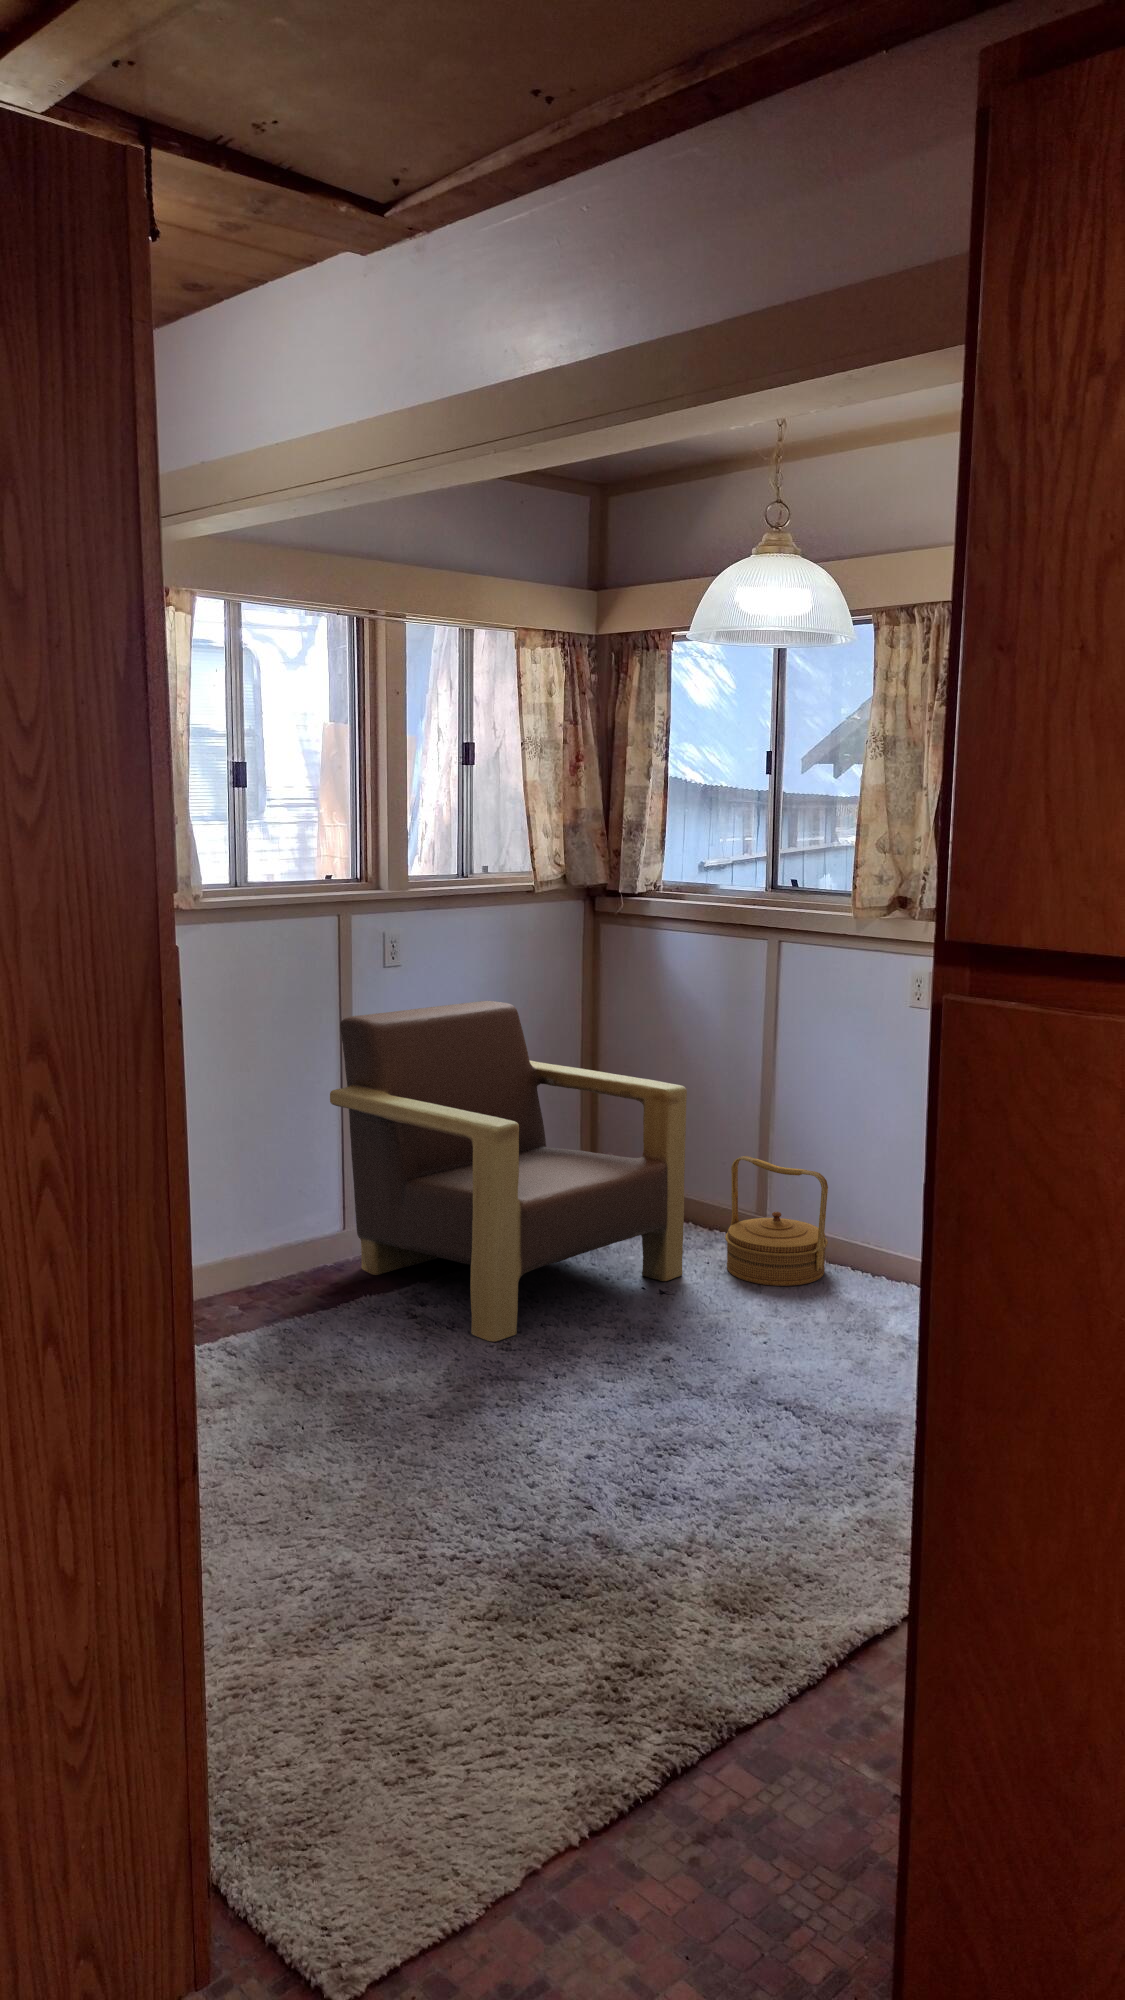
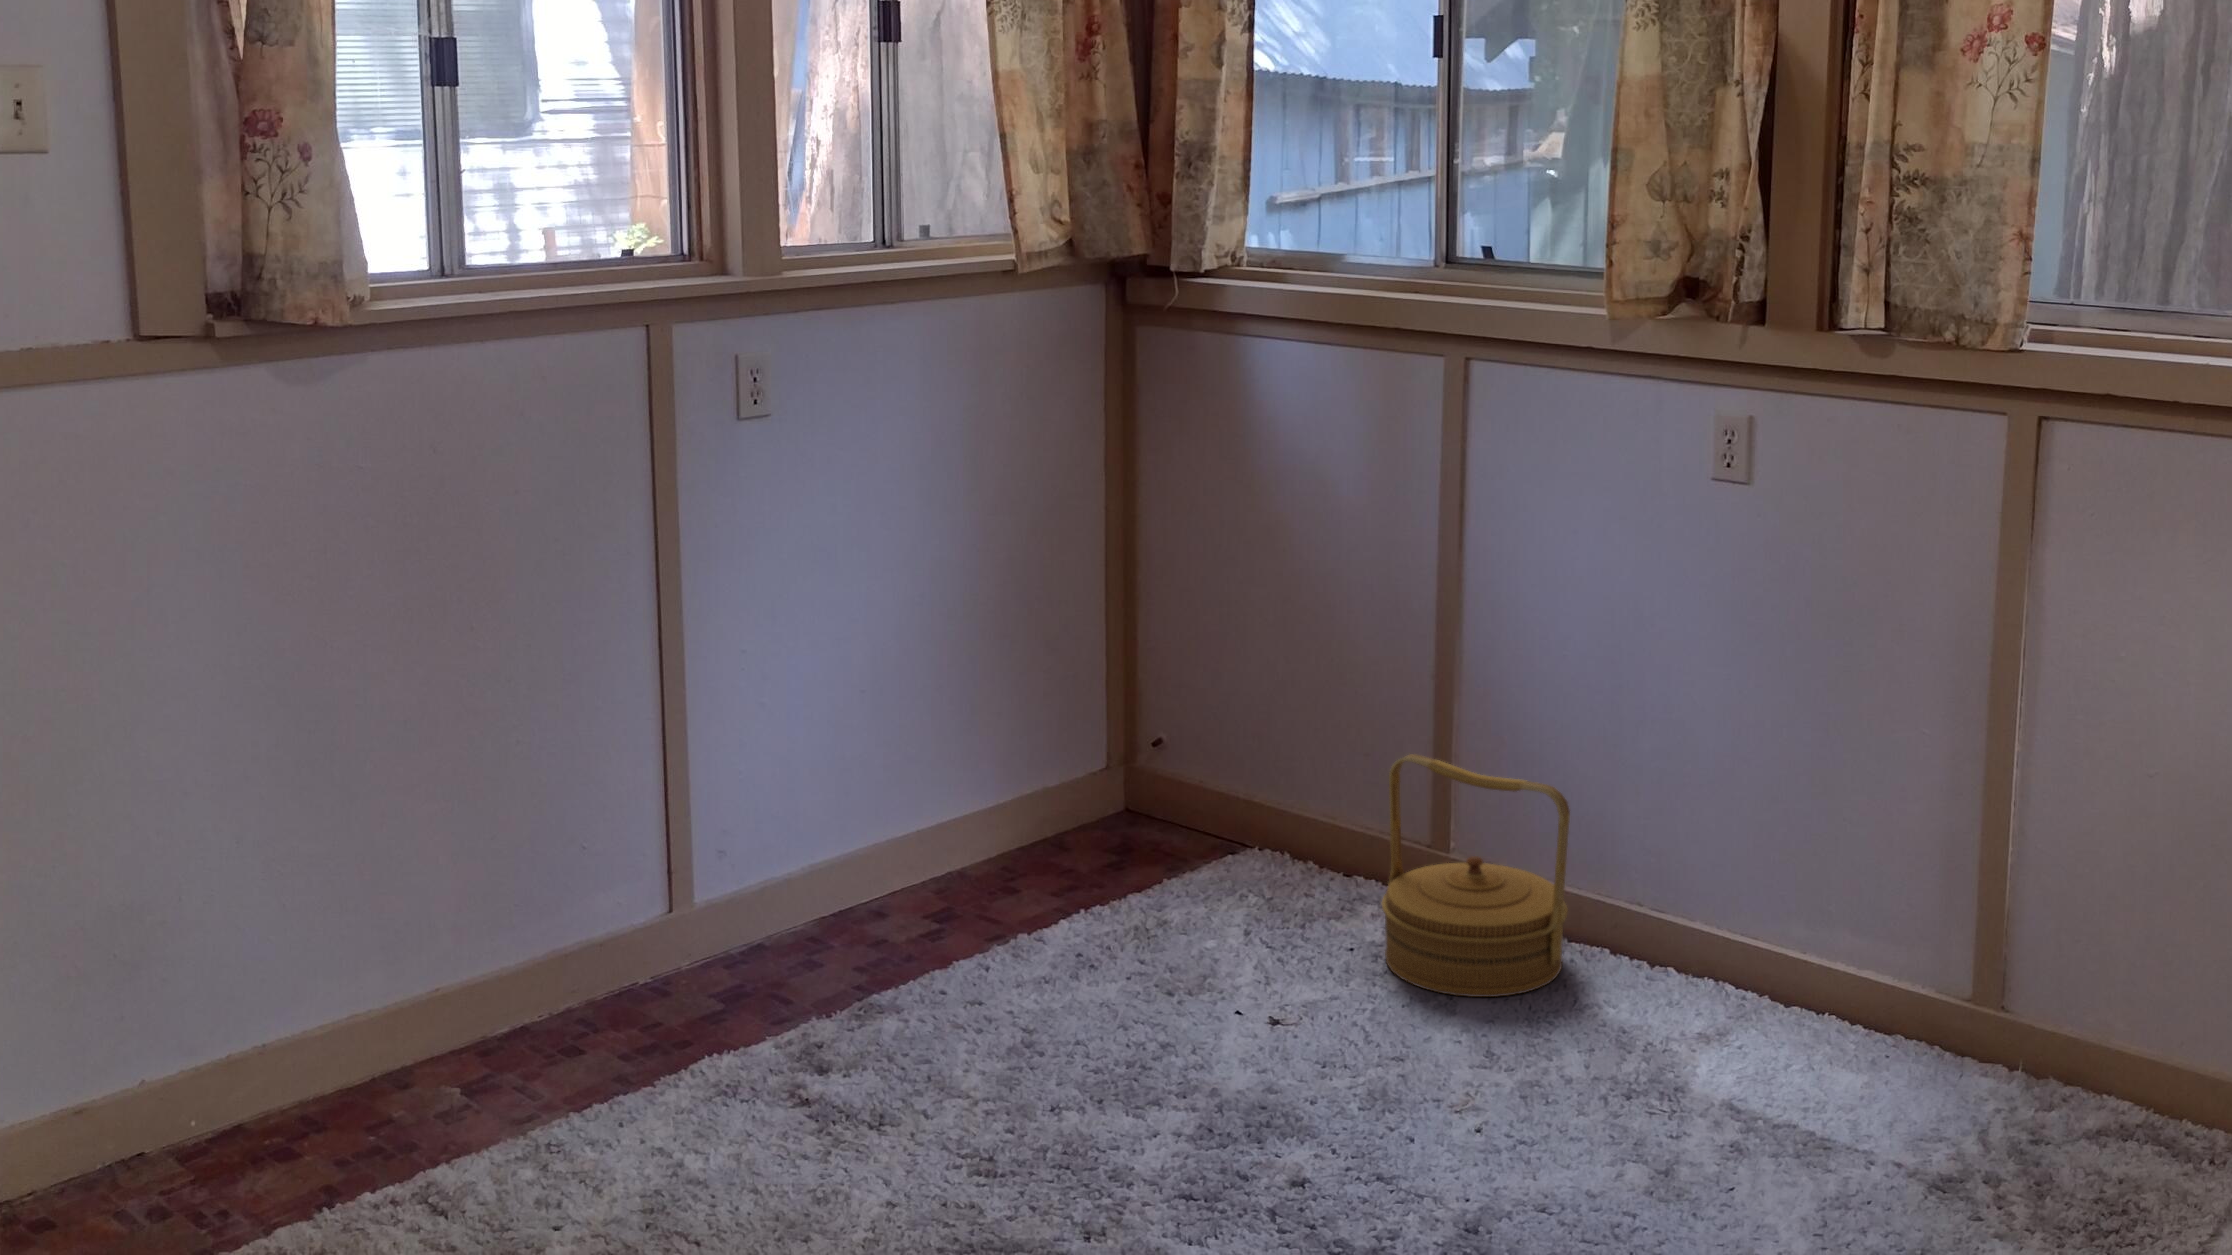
armchair: present [330,1001,687,1341] -> none [636,477,1310,1153]

